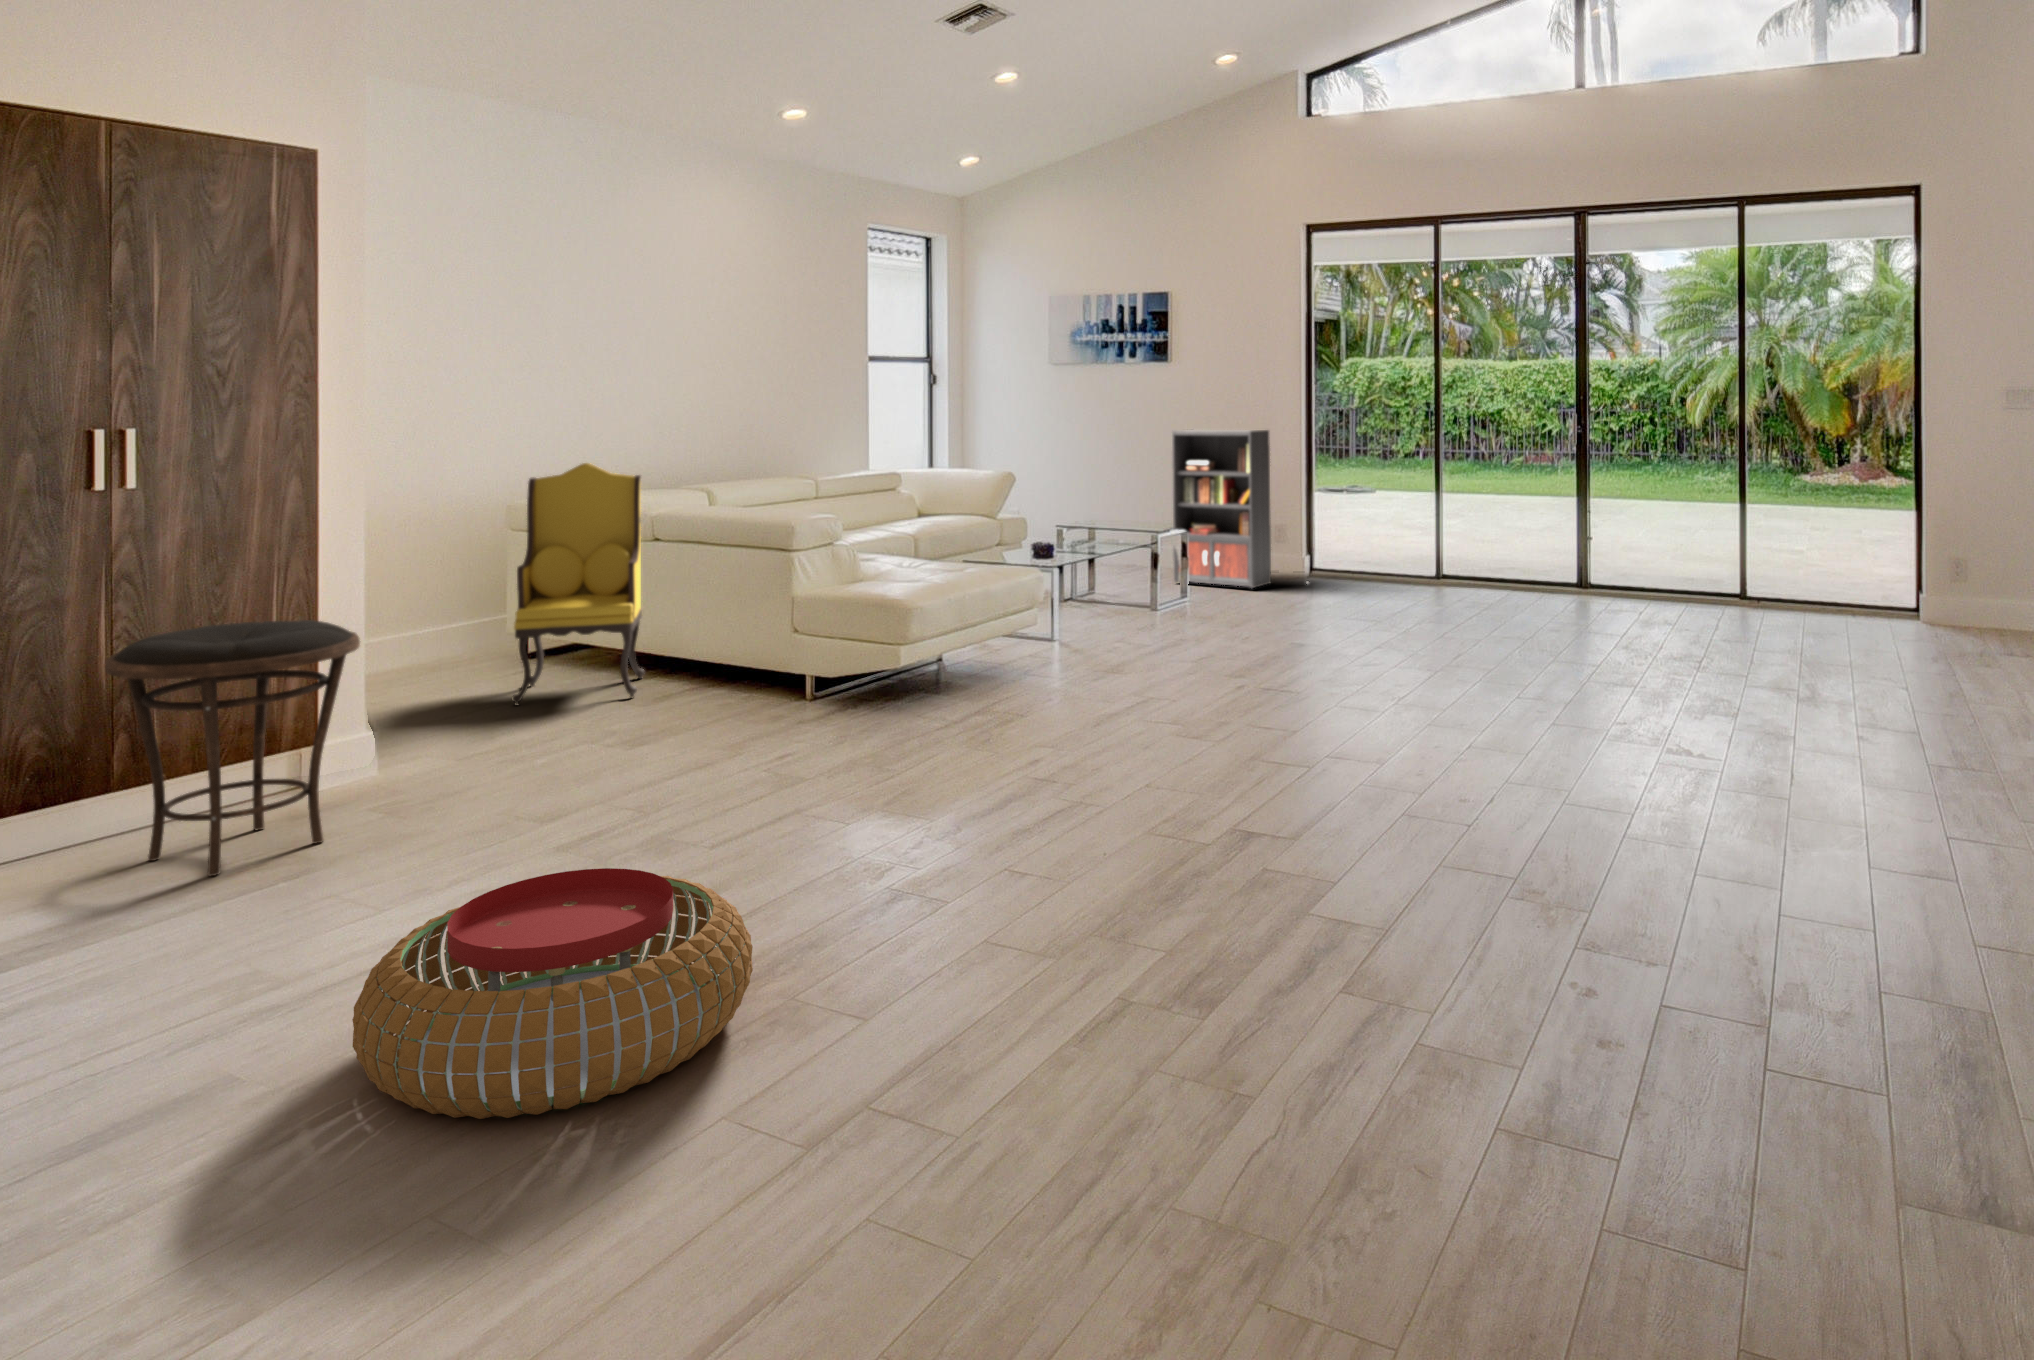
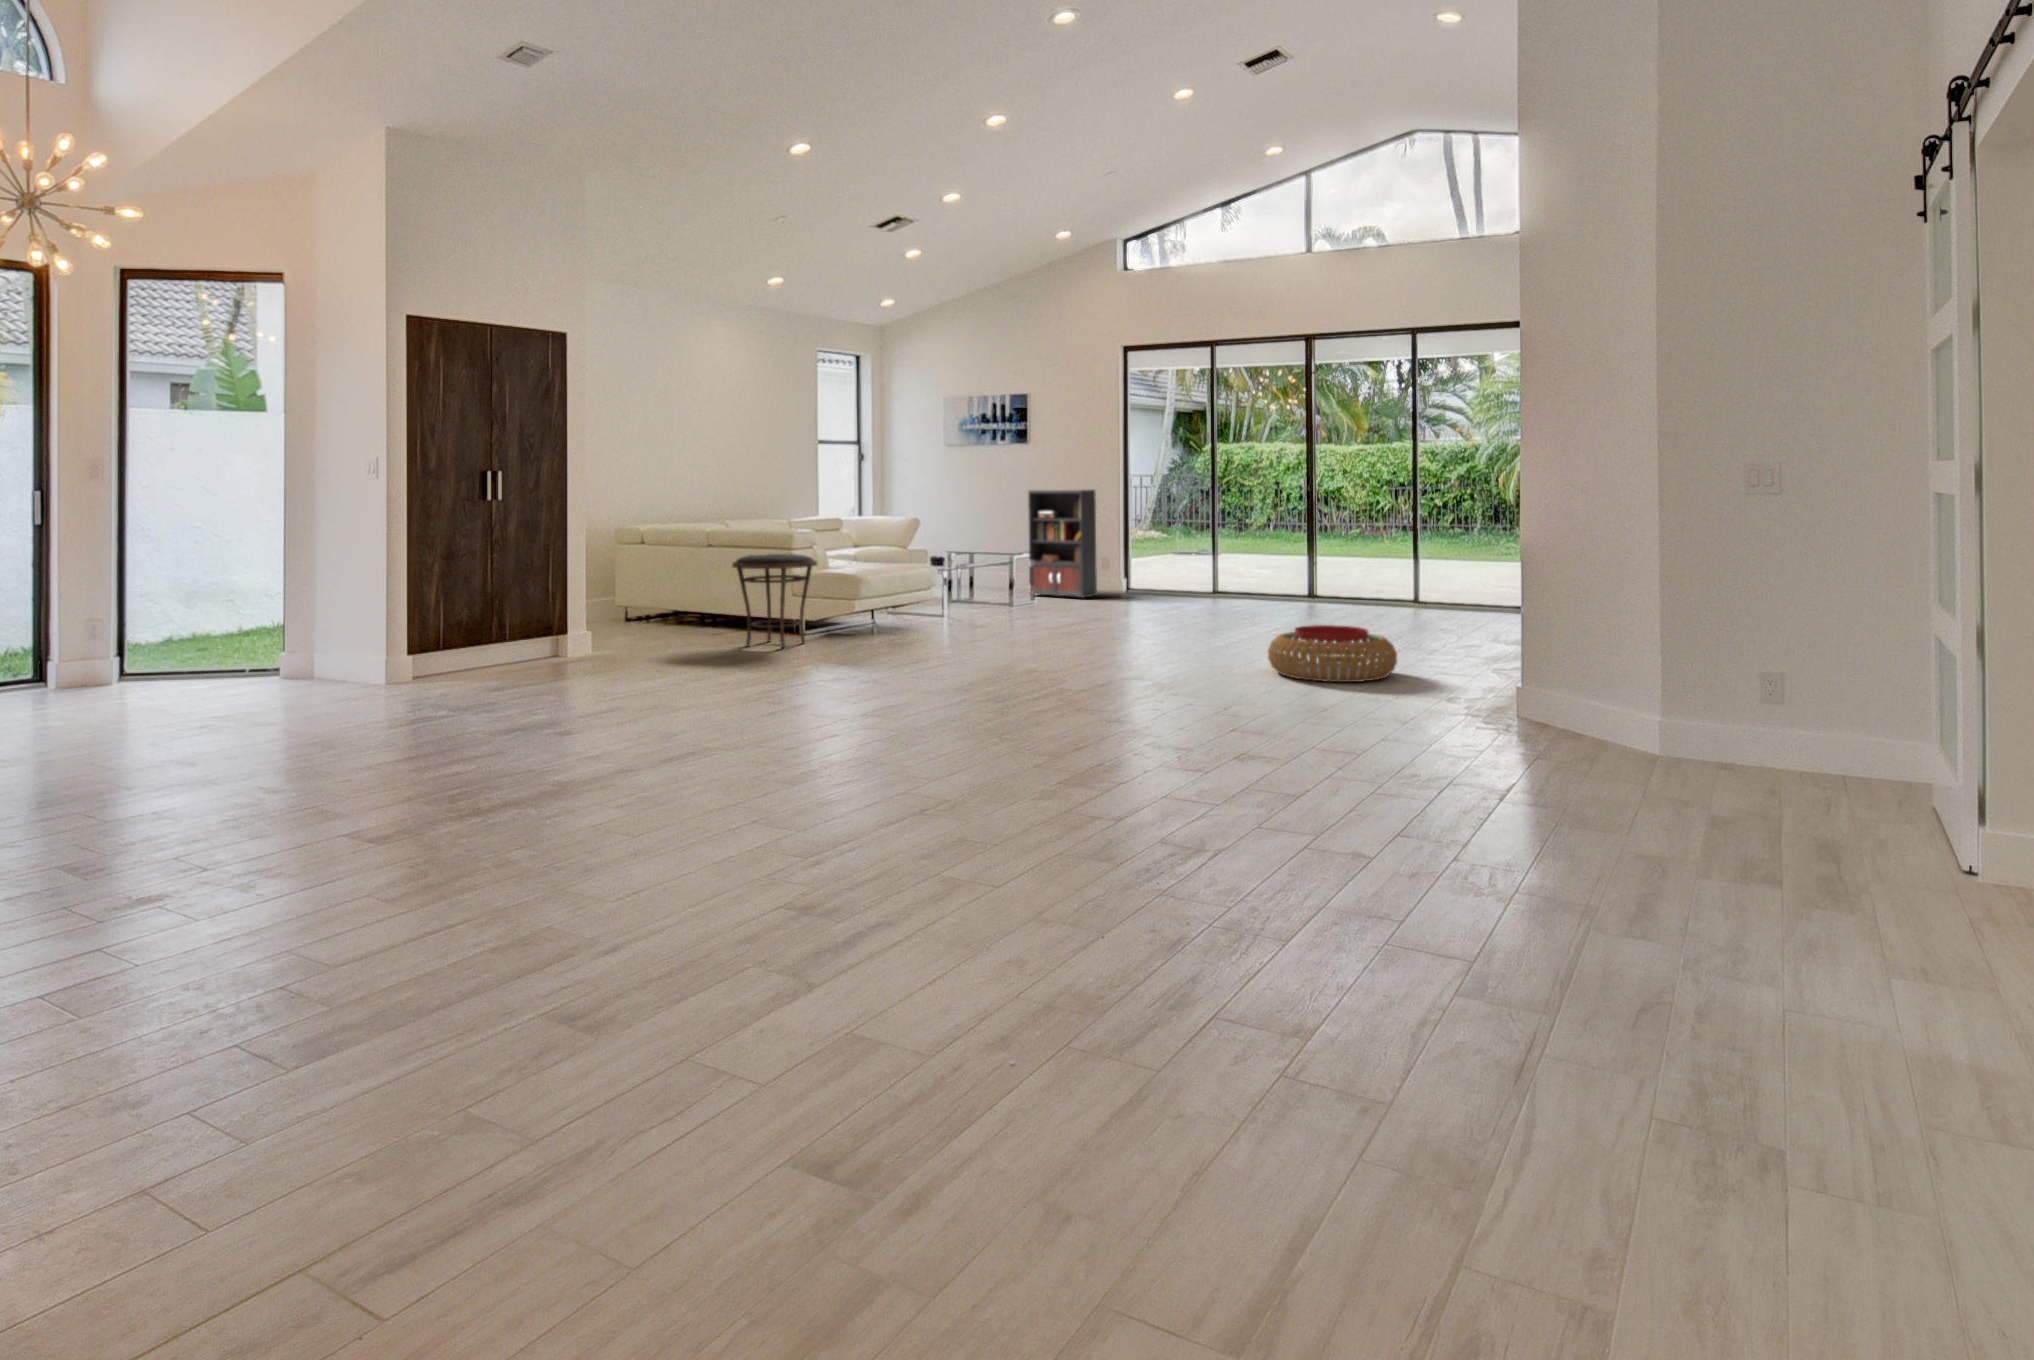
armchair: present [512,463,644,705] -> none [636,502,704,638]
side table: present [105,620,360,876] -> present [732,554,817,648]
pouf: present [352,868,753,1119] -> present [1268,625,1397,682]

